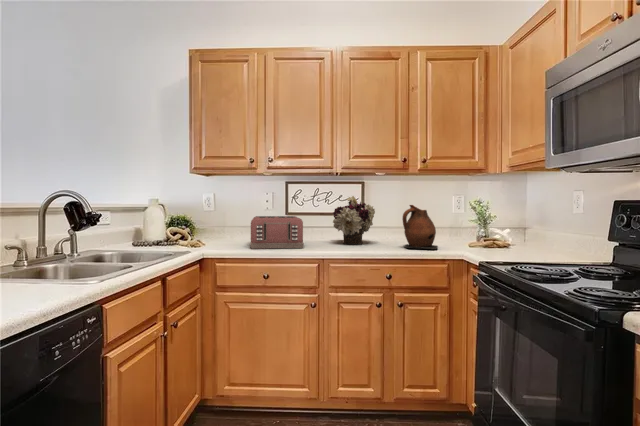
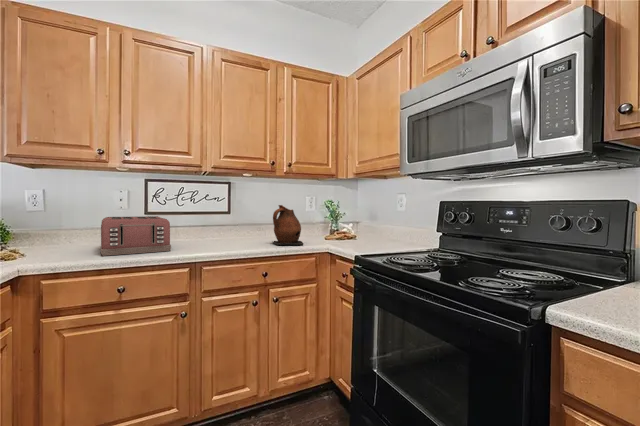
flower arrangement: present [332,196,375,244] -> none [201,196,245,243]

